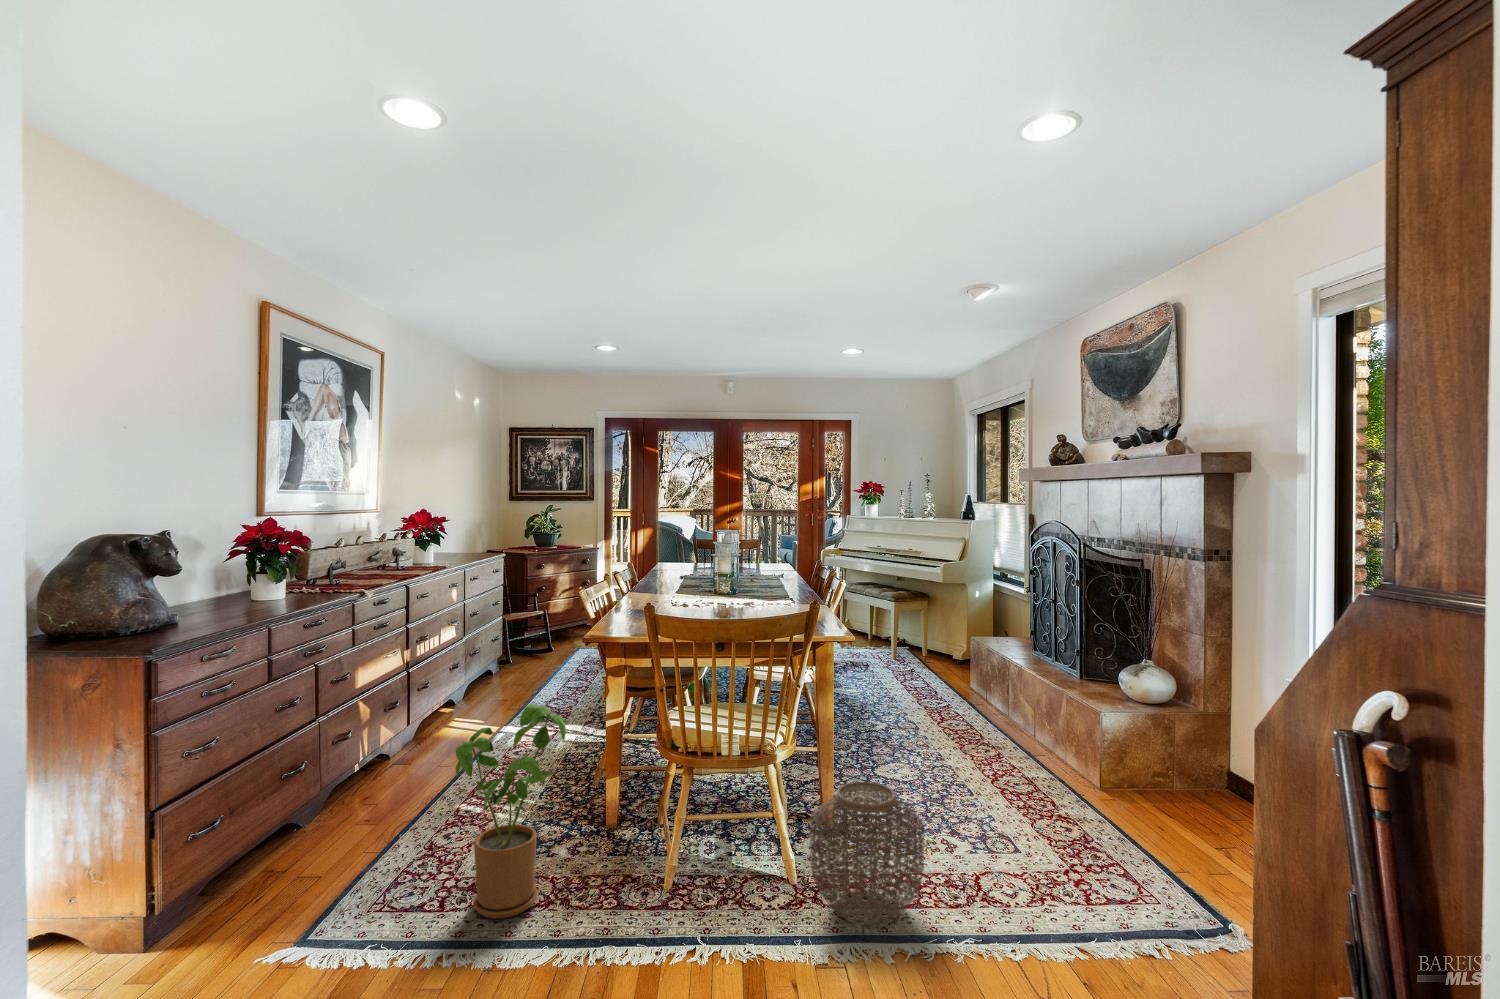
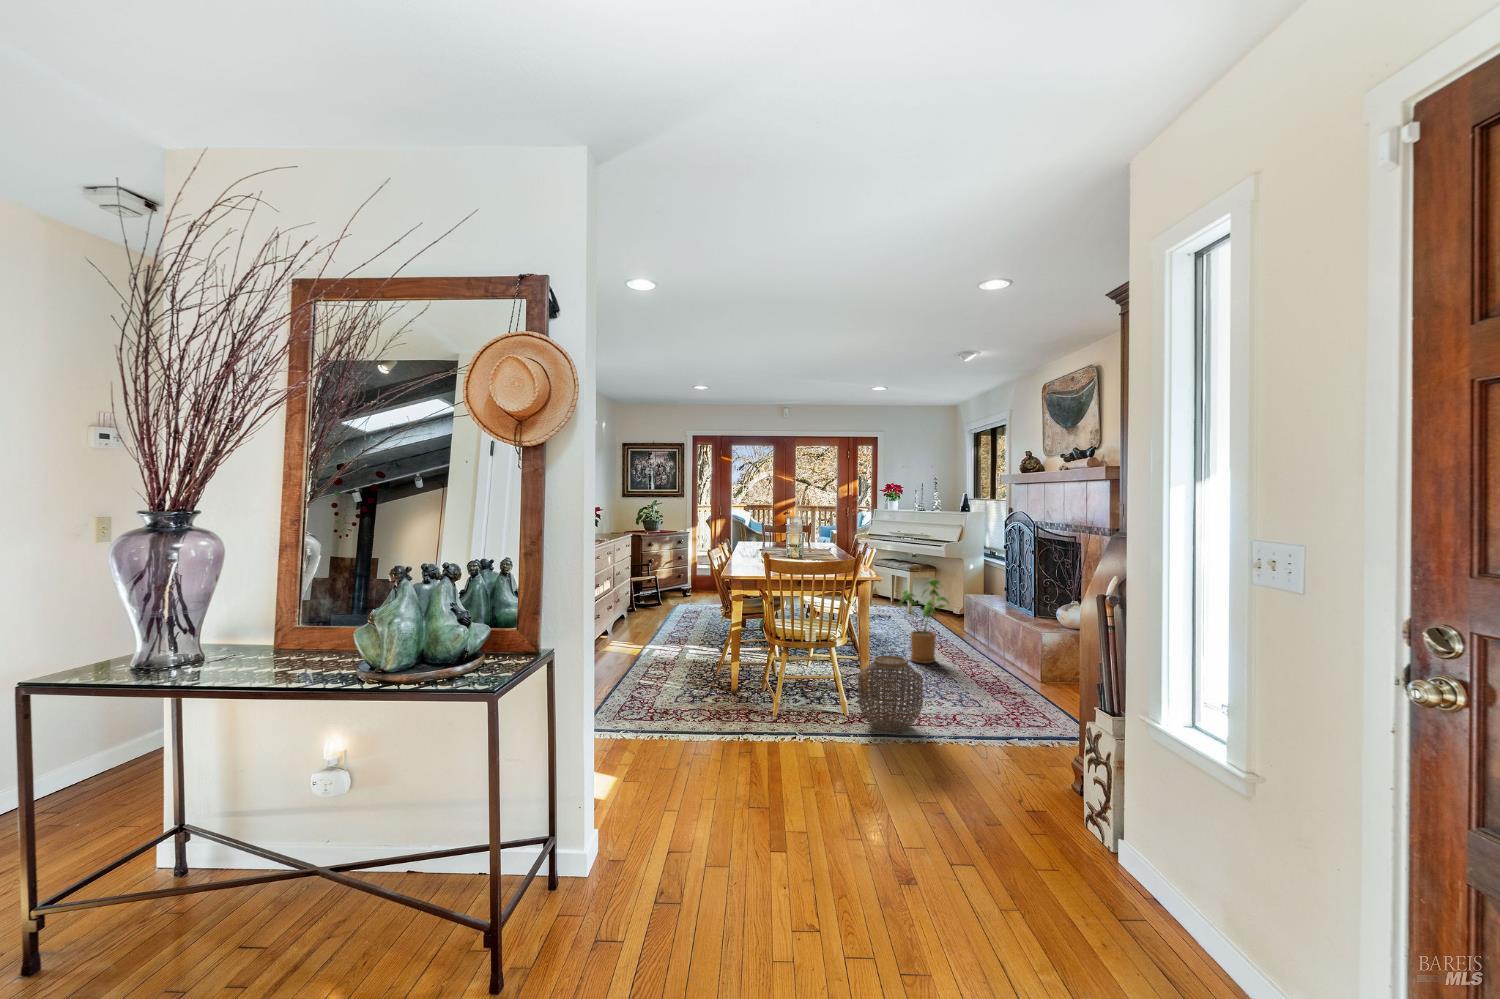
house plant: present [455,704,571,919] -> present [899,579,949,663]

